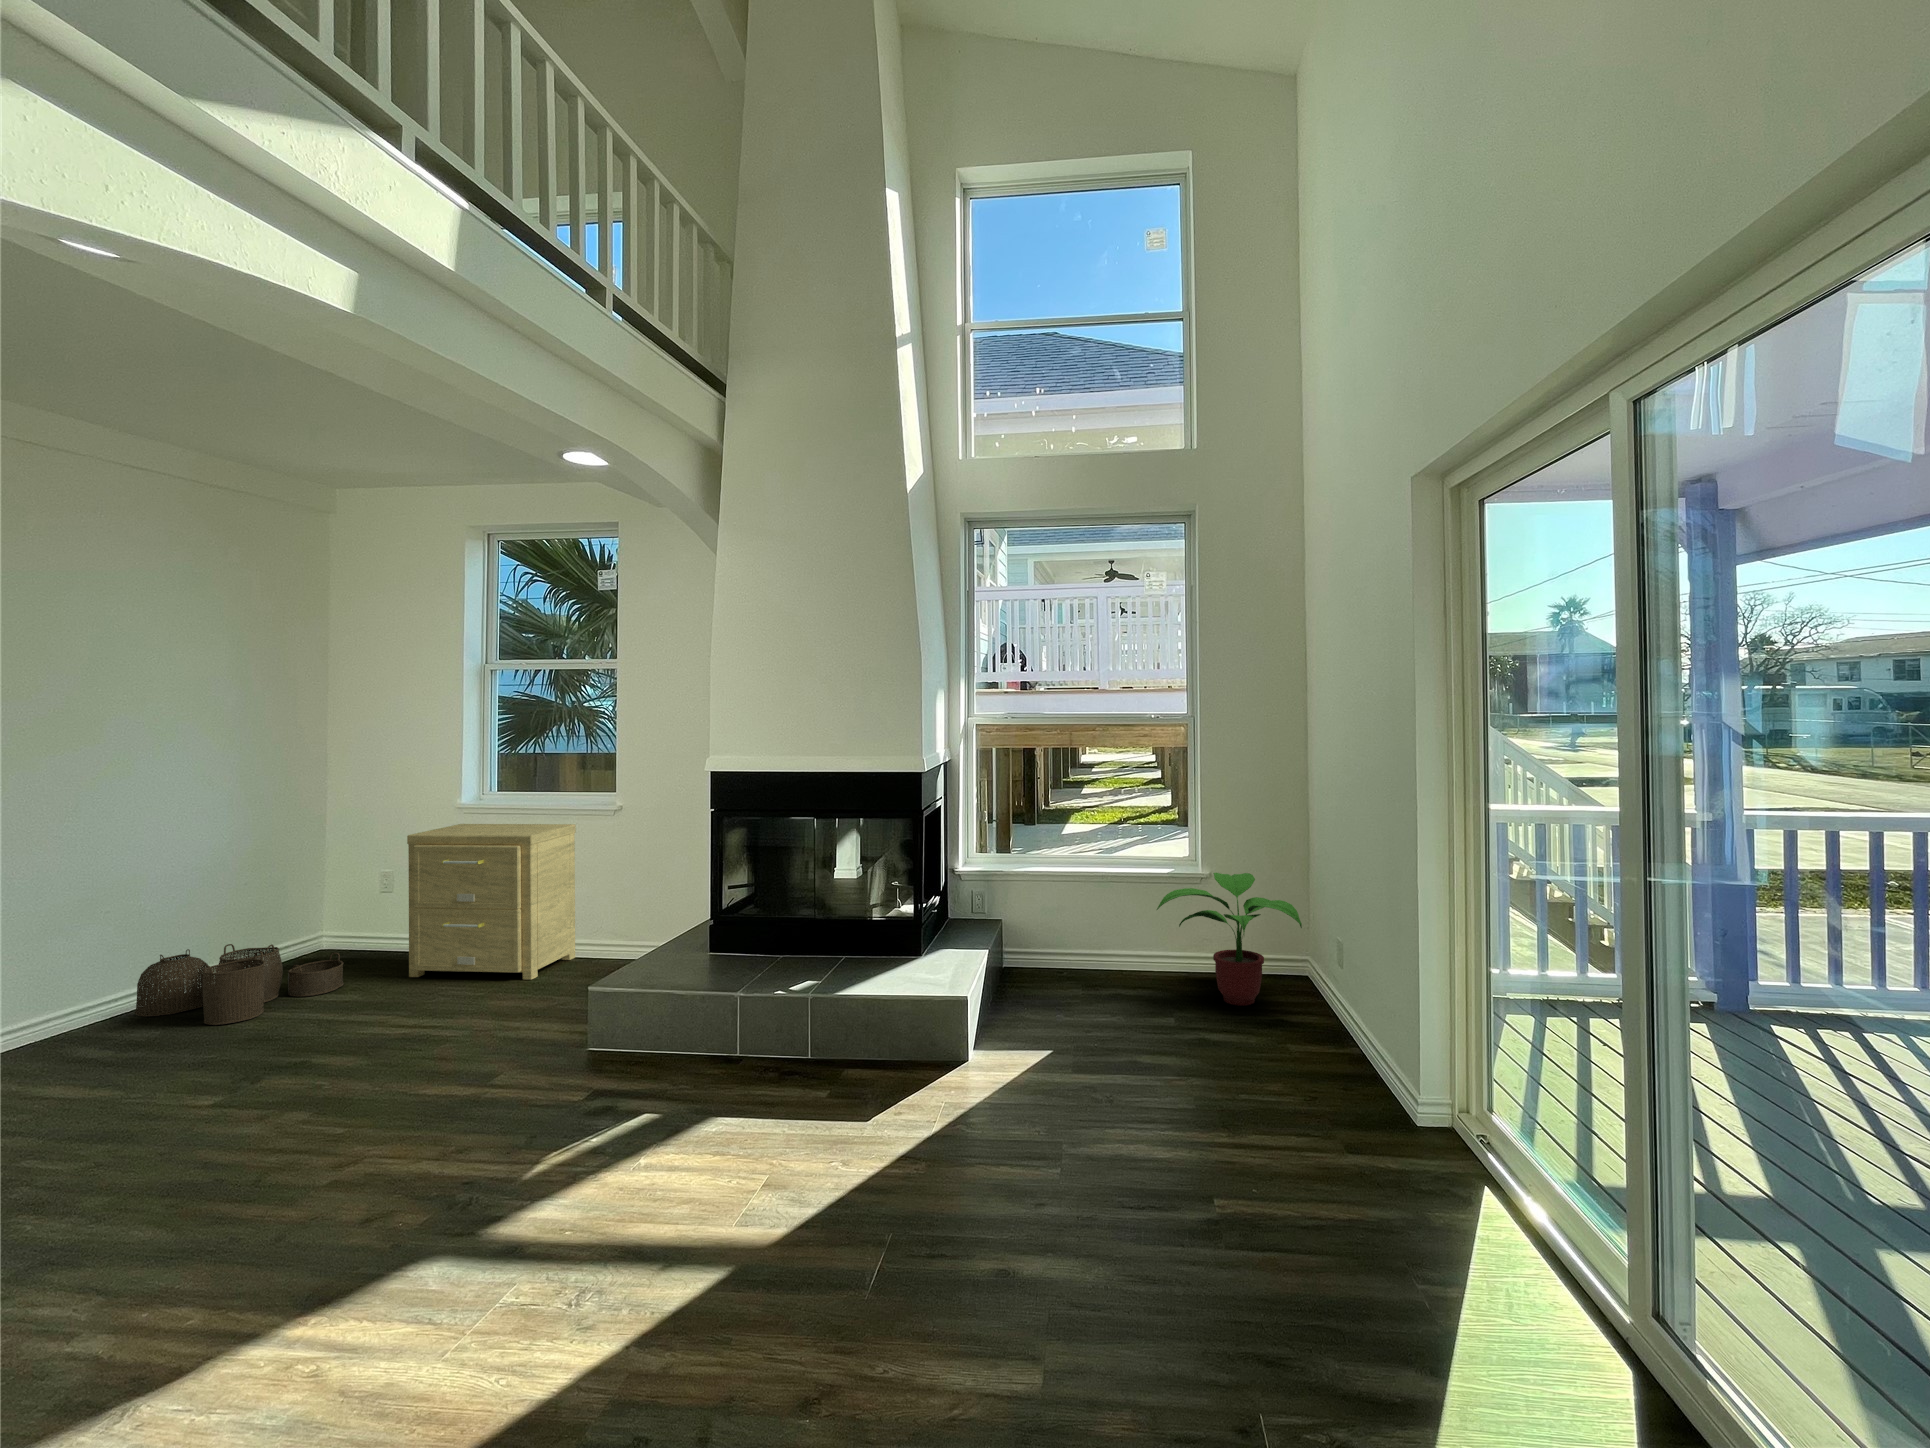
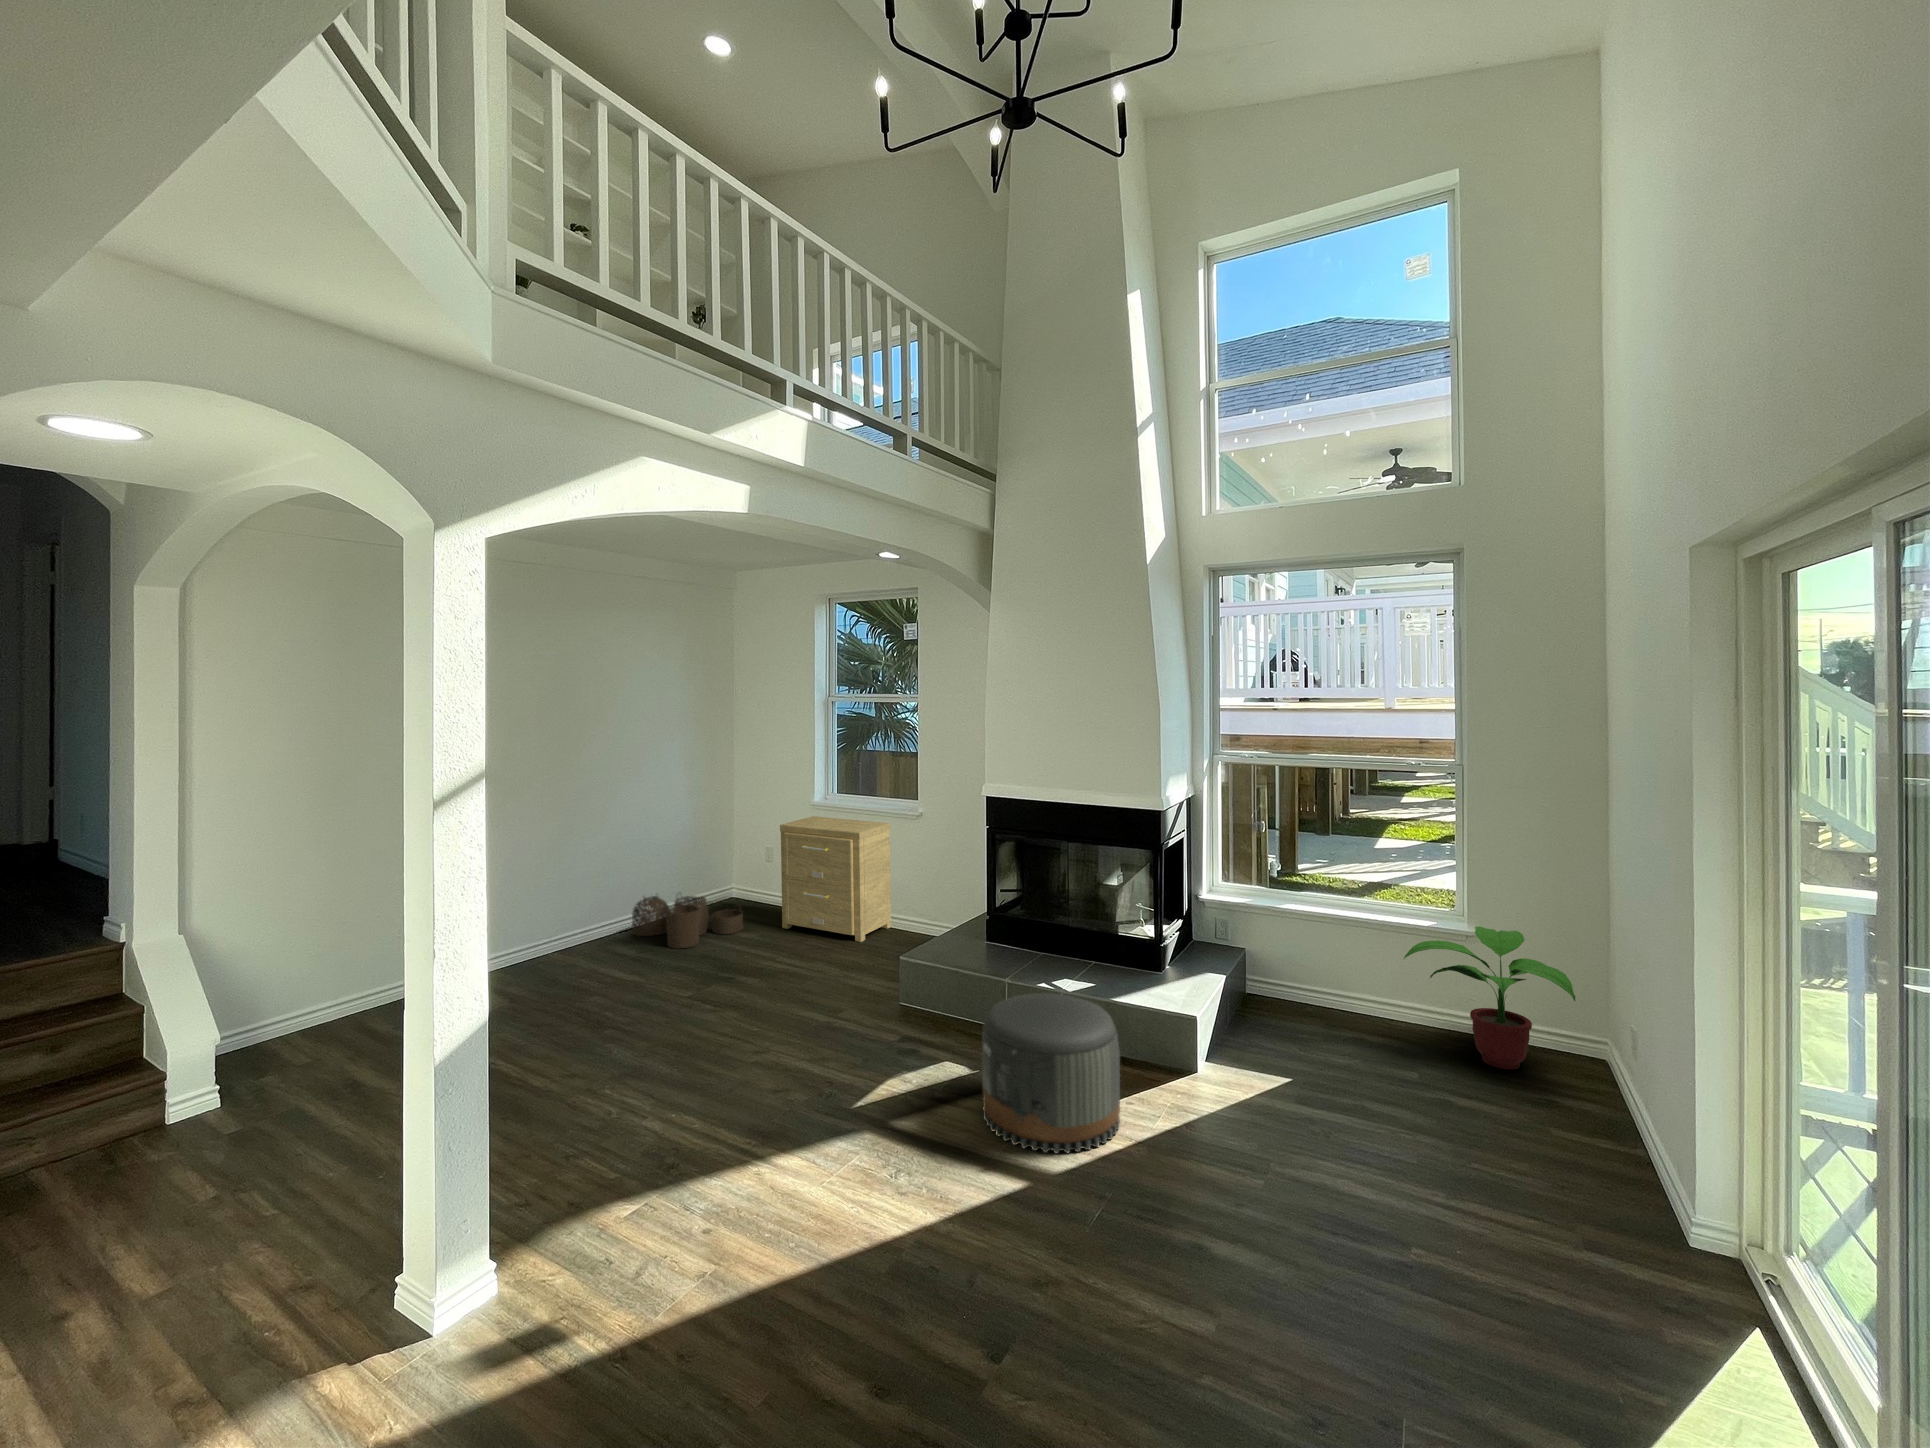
pouf: none [711,989,886,1187] -> present [982,993,1120,1154]

